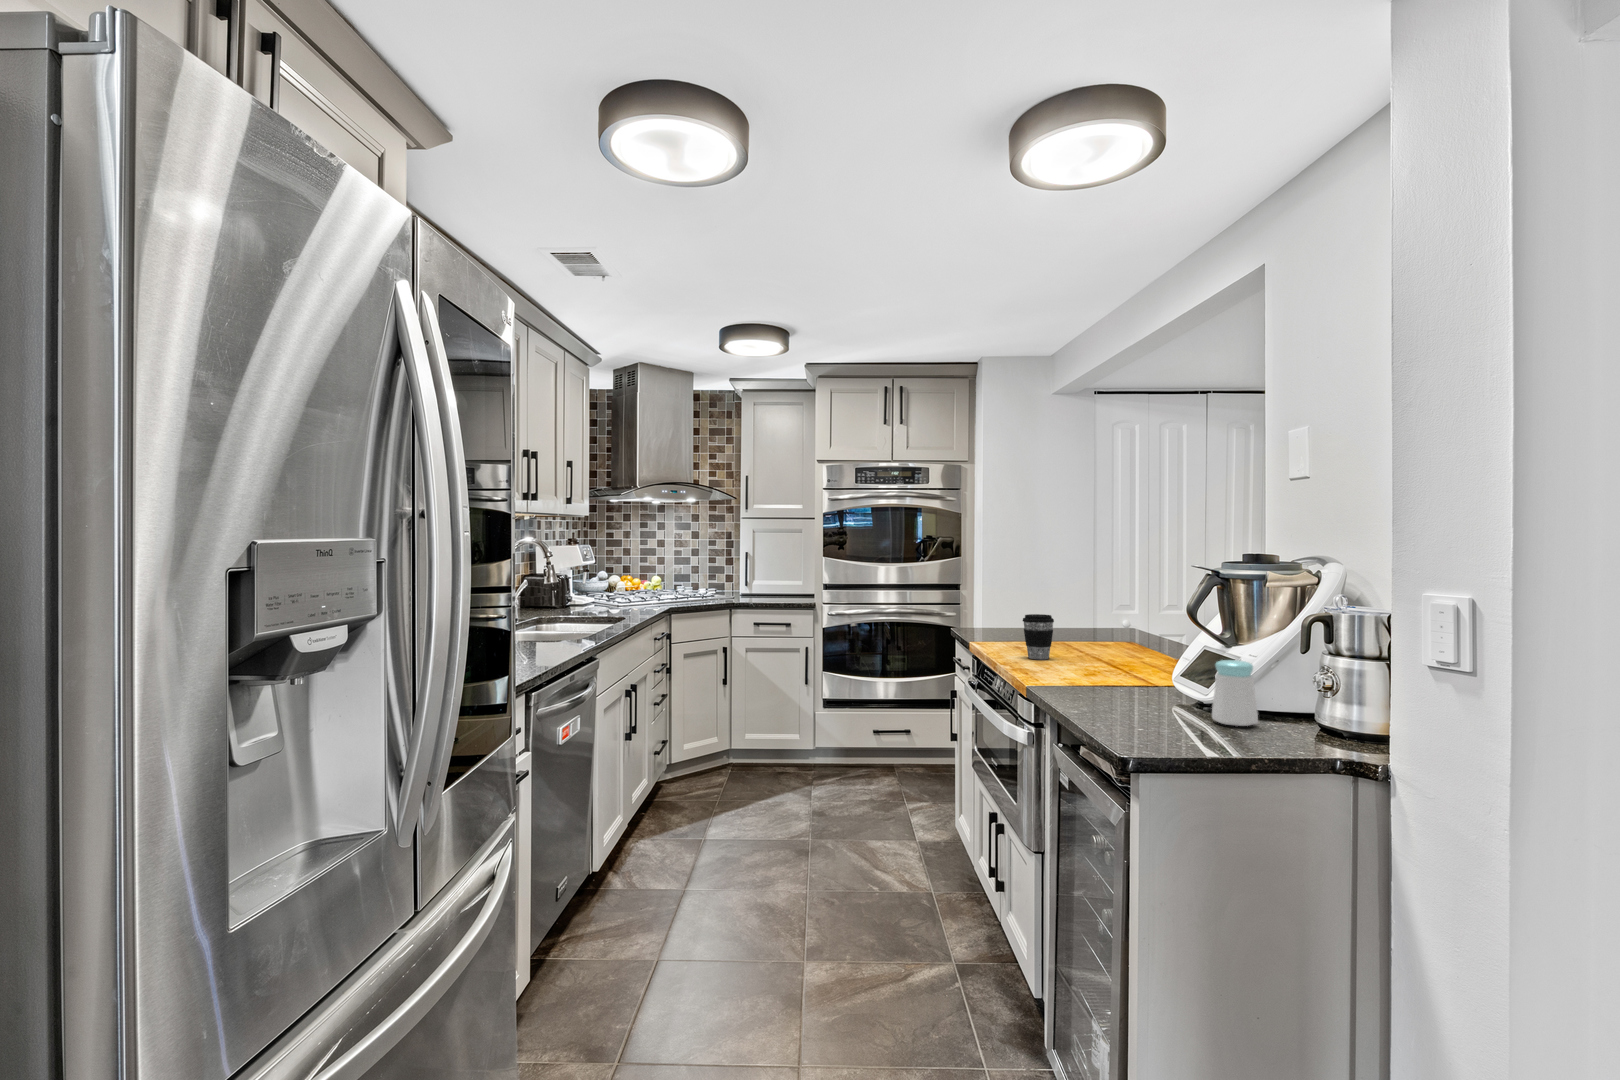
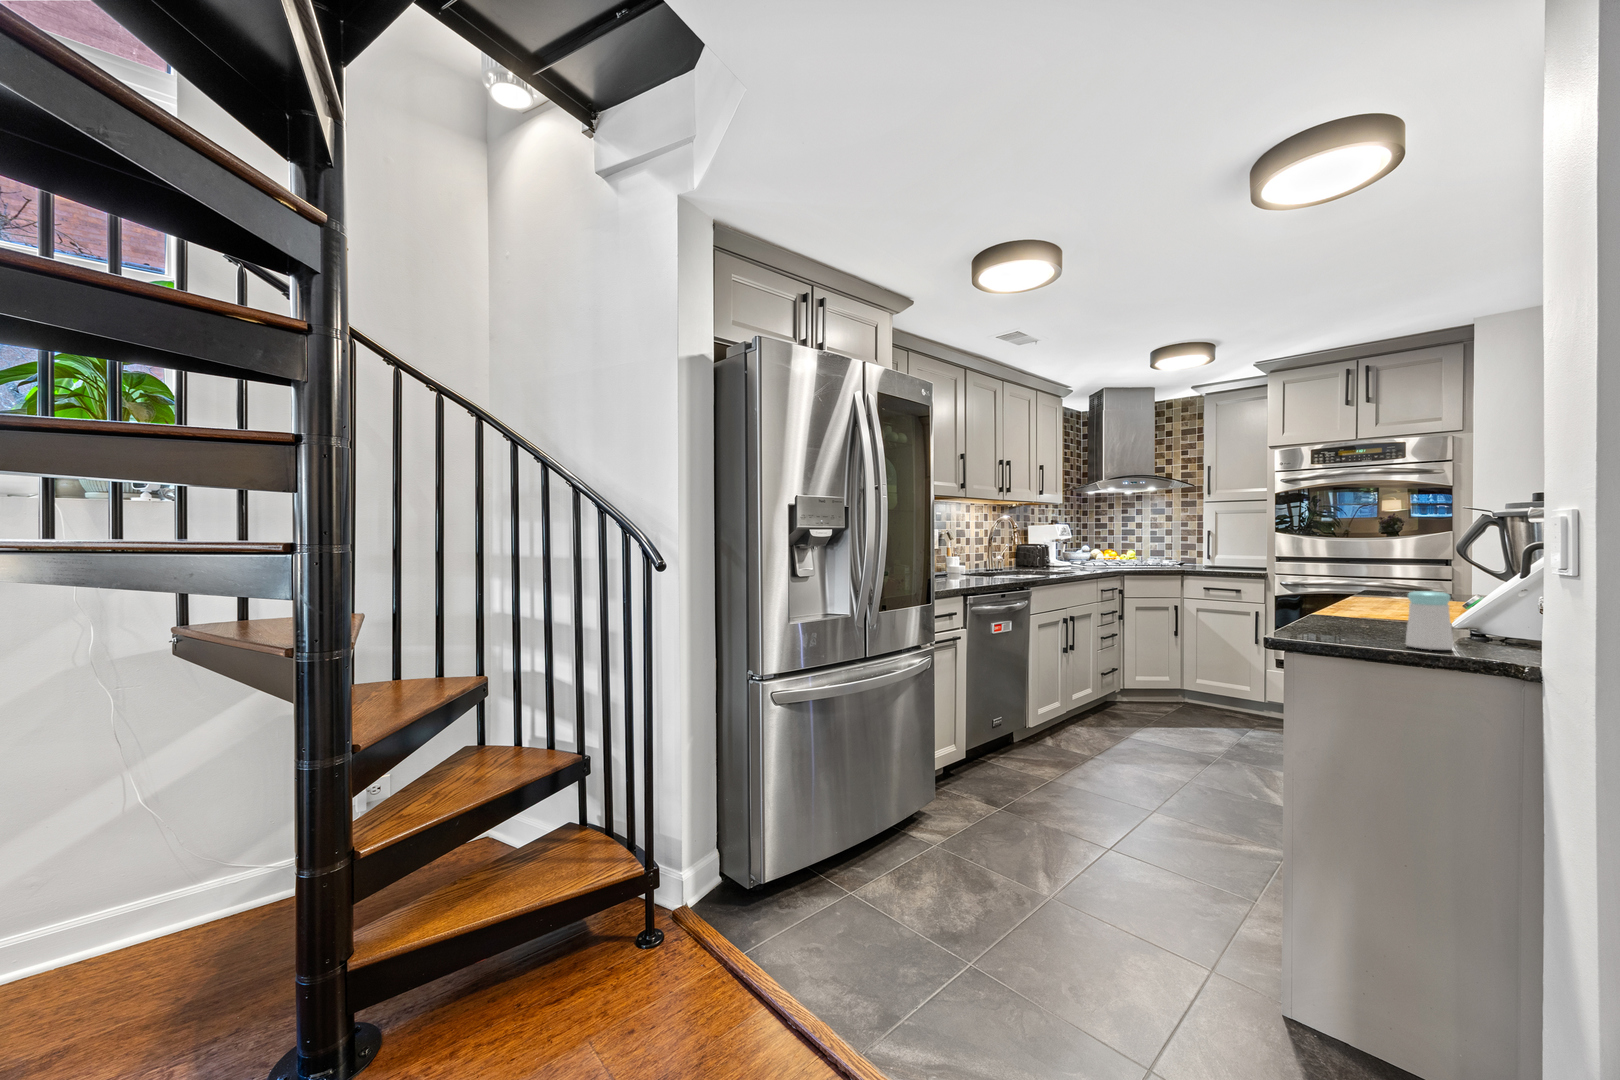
coffee cup: present [1023,614,1054,659] -> none [1366,570,1404,611]

